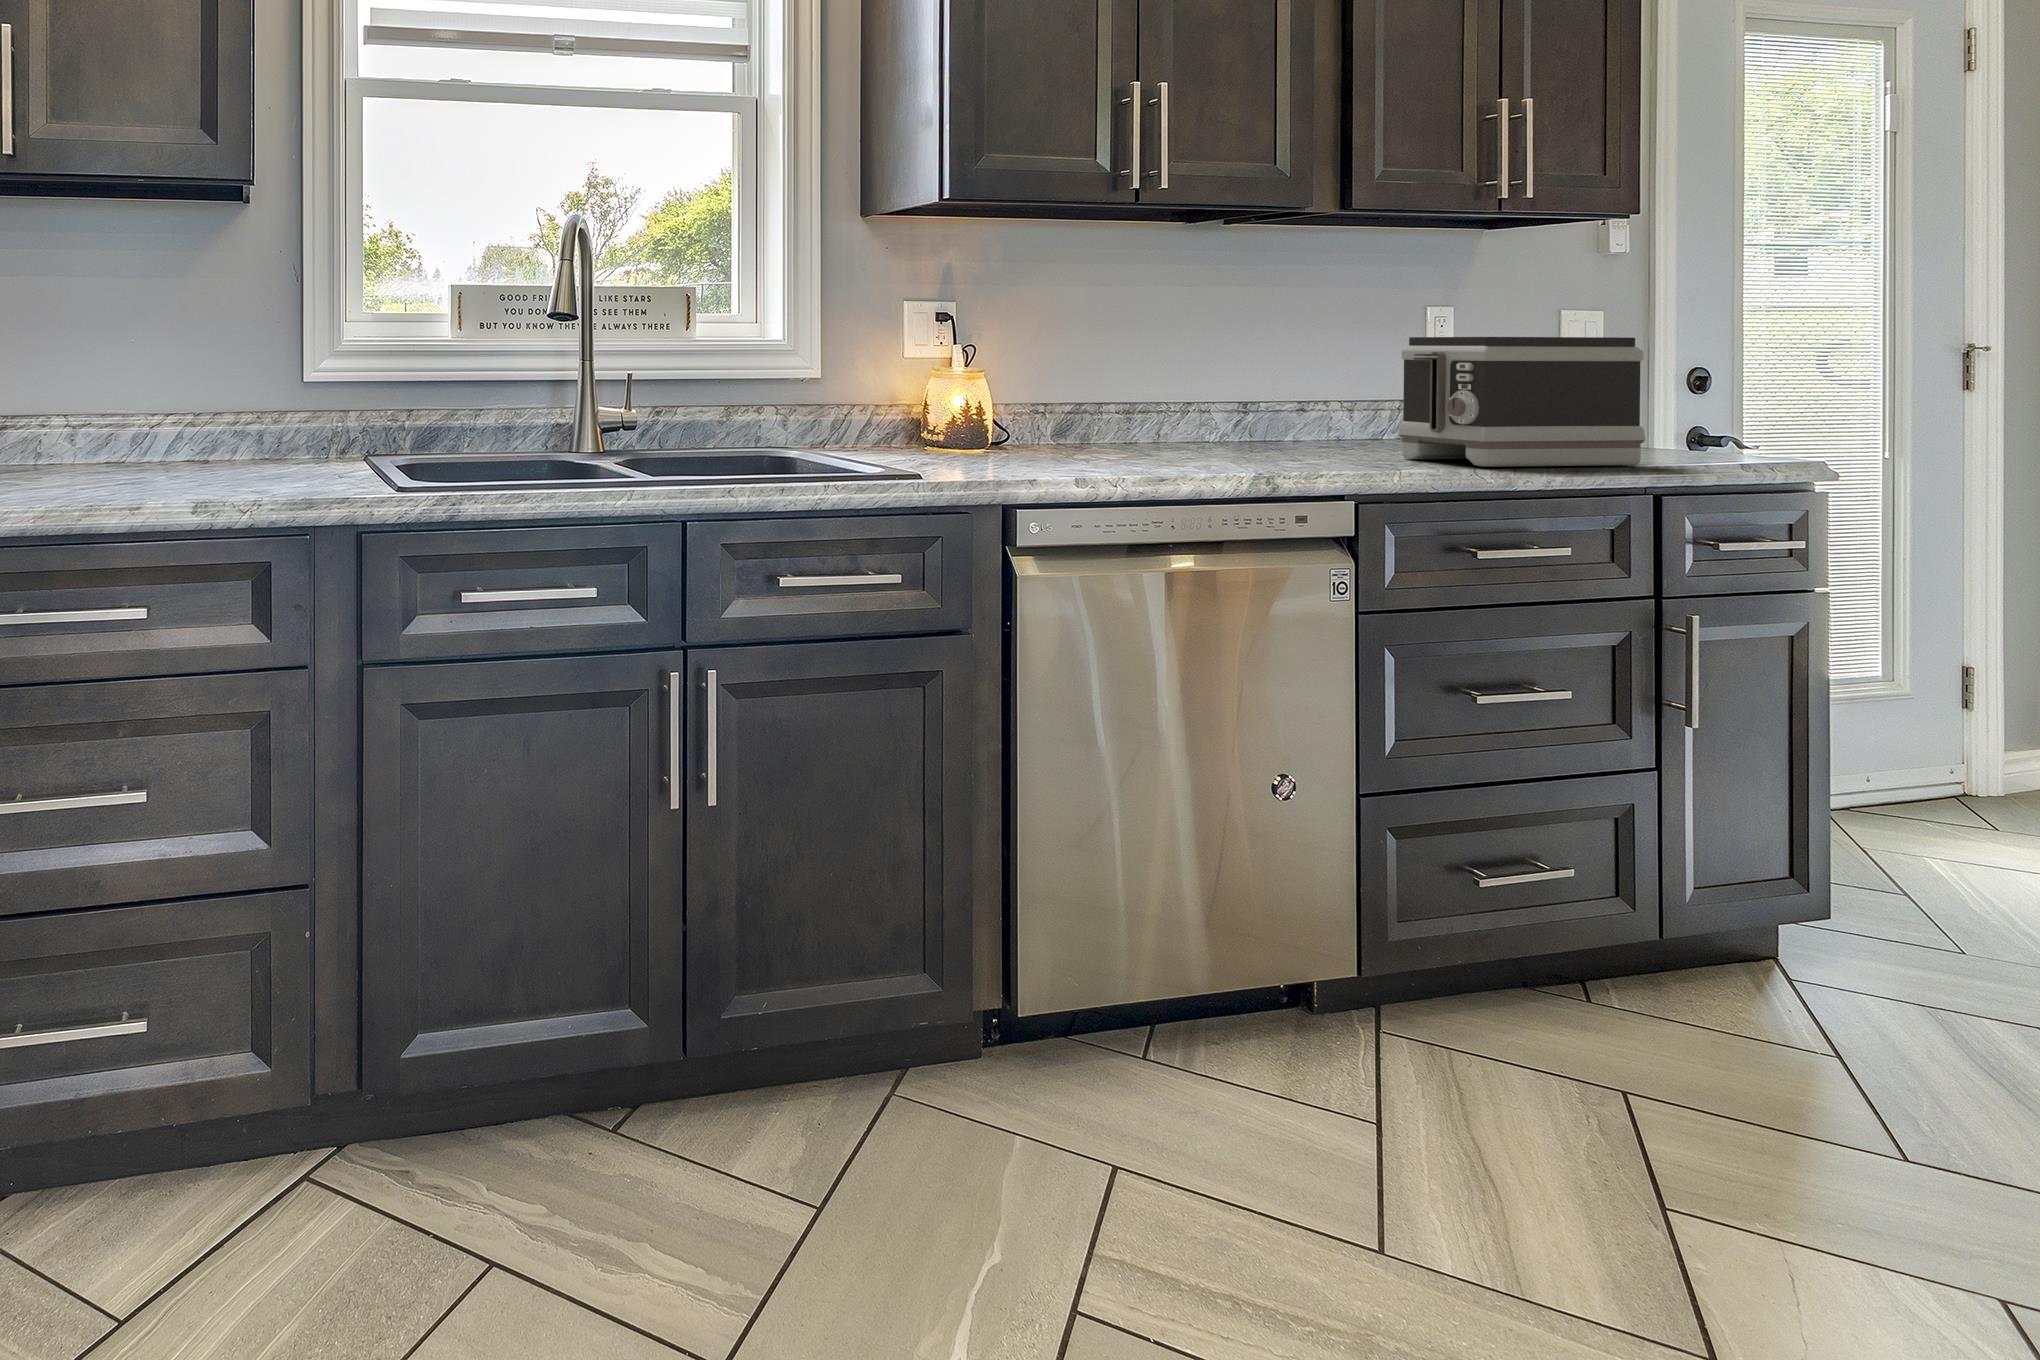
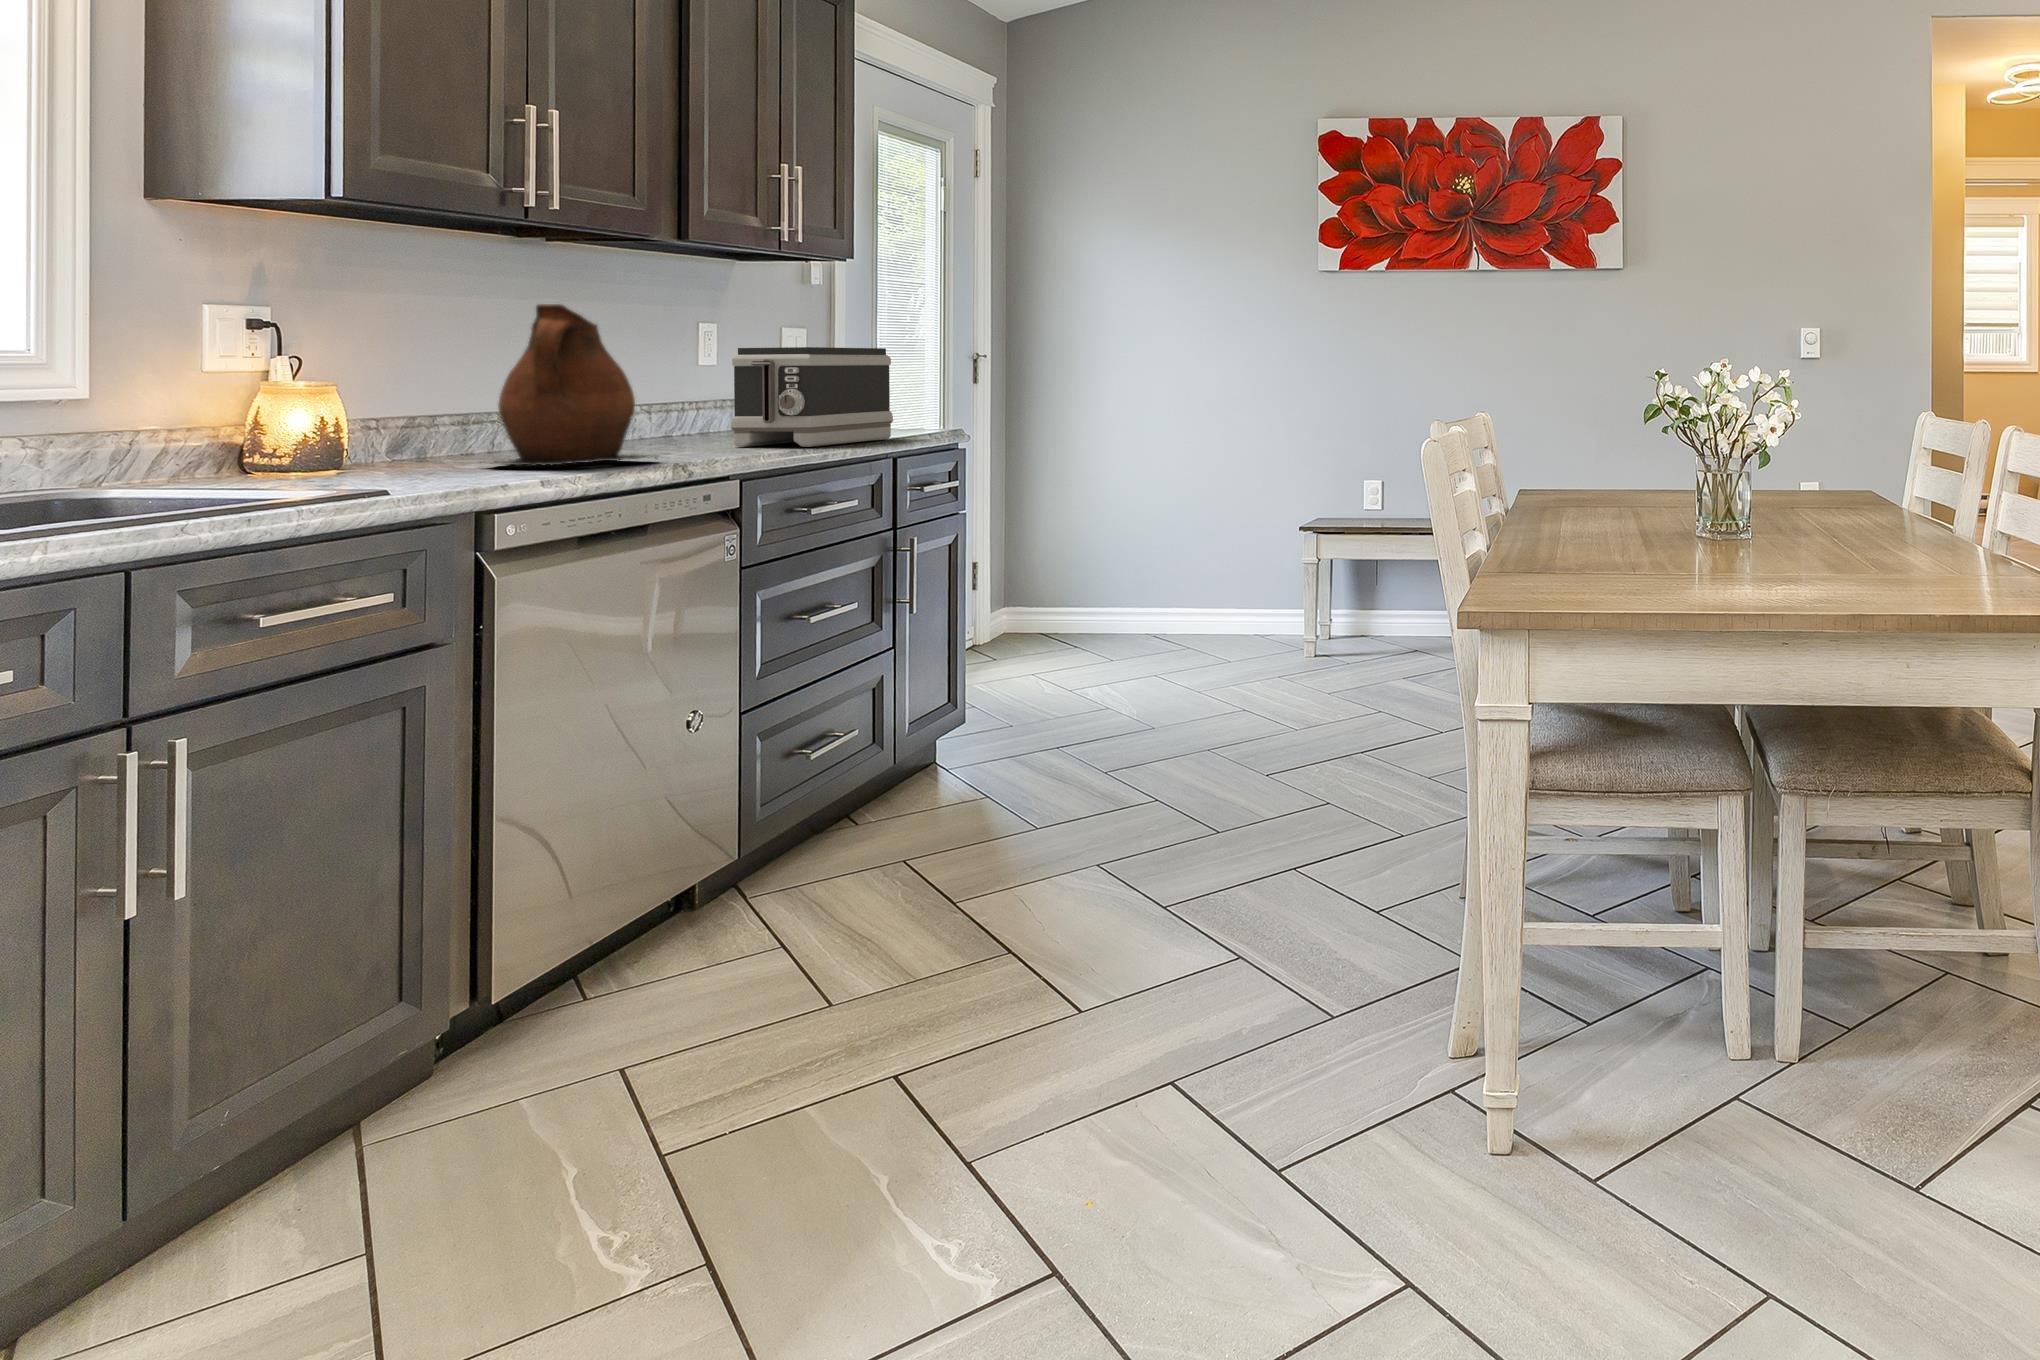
ceramic pitcher: none [1086,292,1258,467] -> present [480,304,659,466]

